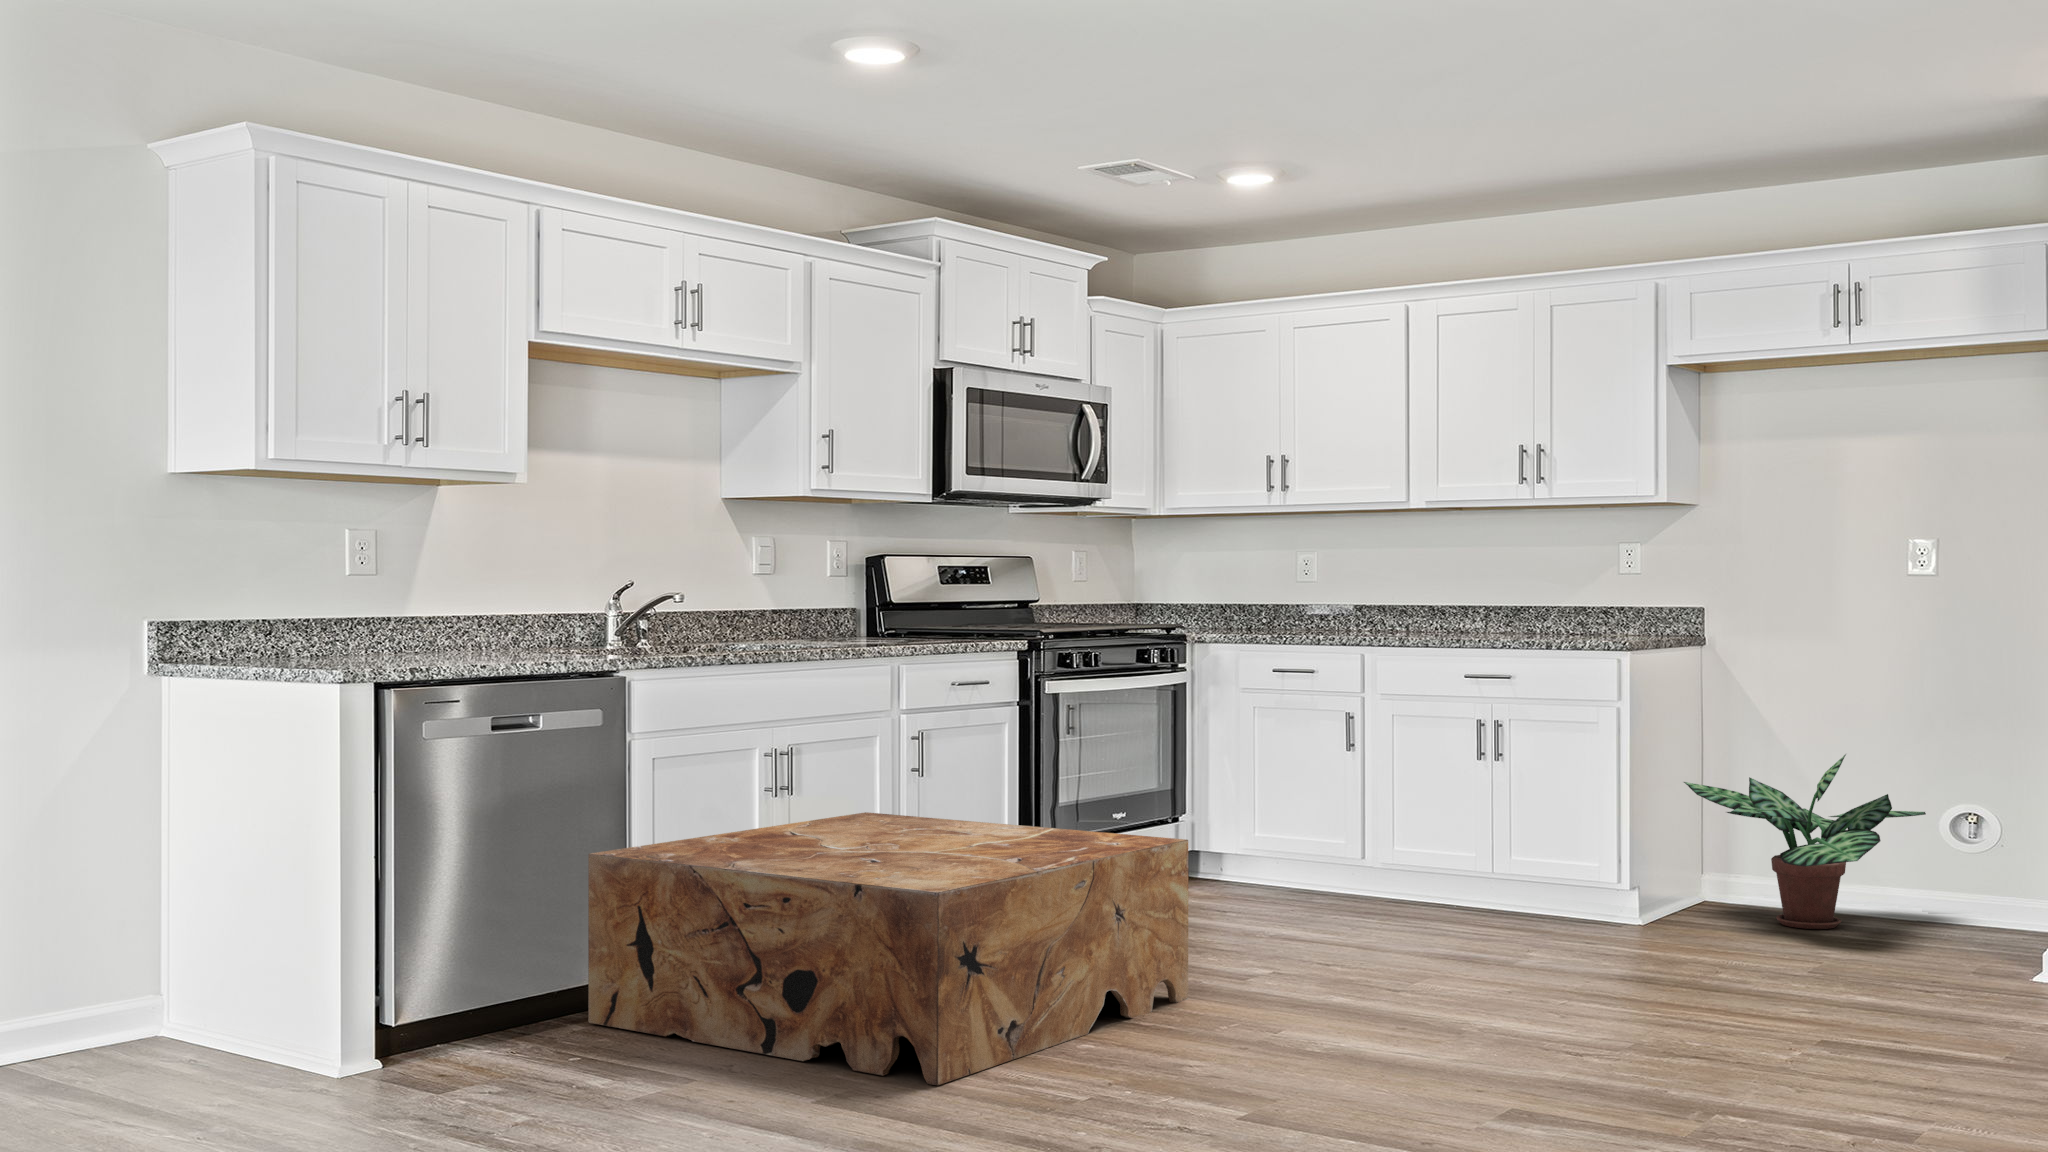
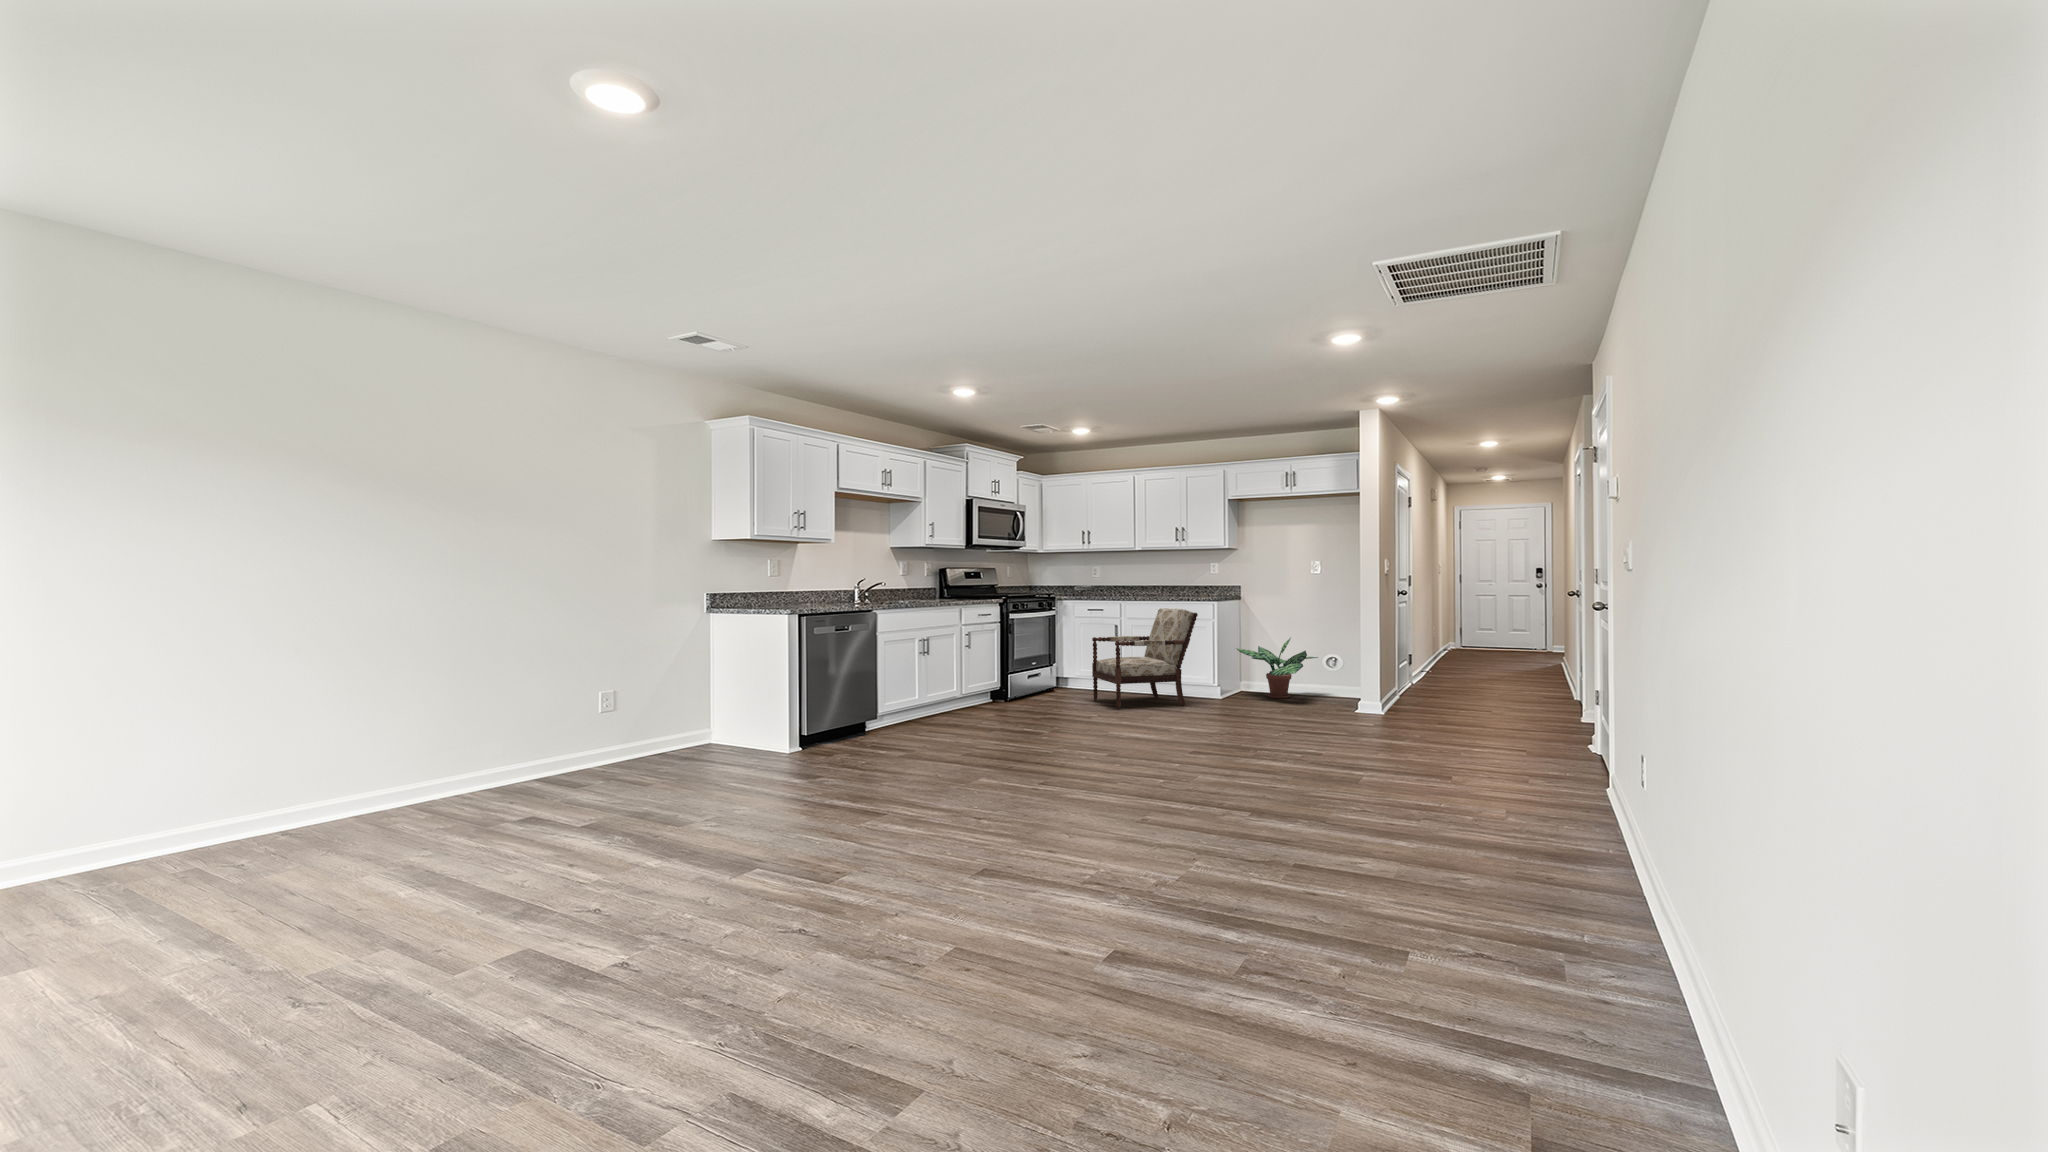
armchair: none [1274,669,1569,952] -> present [1092,608,1198,709]
coffee table: present [588,812,1188,1085] -> none [866,662,1072,748]

